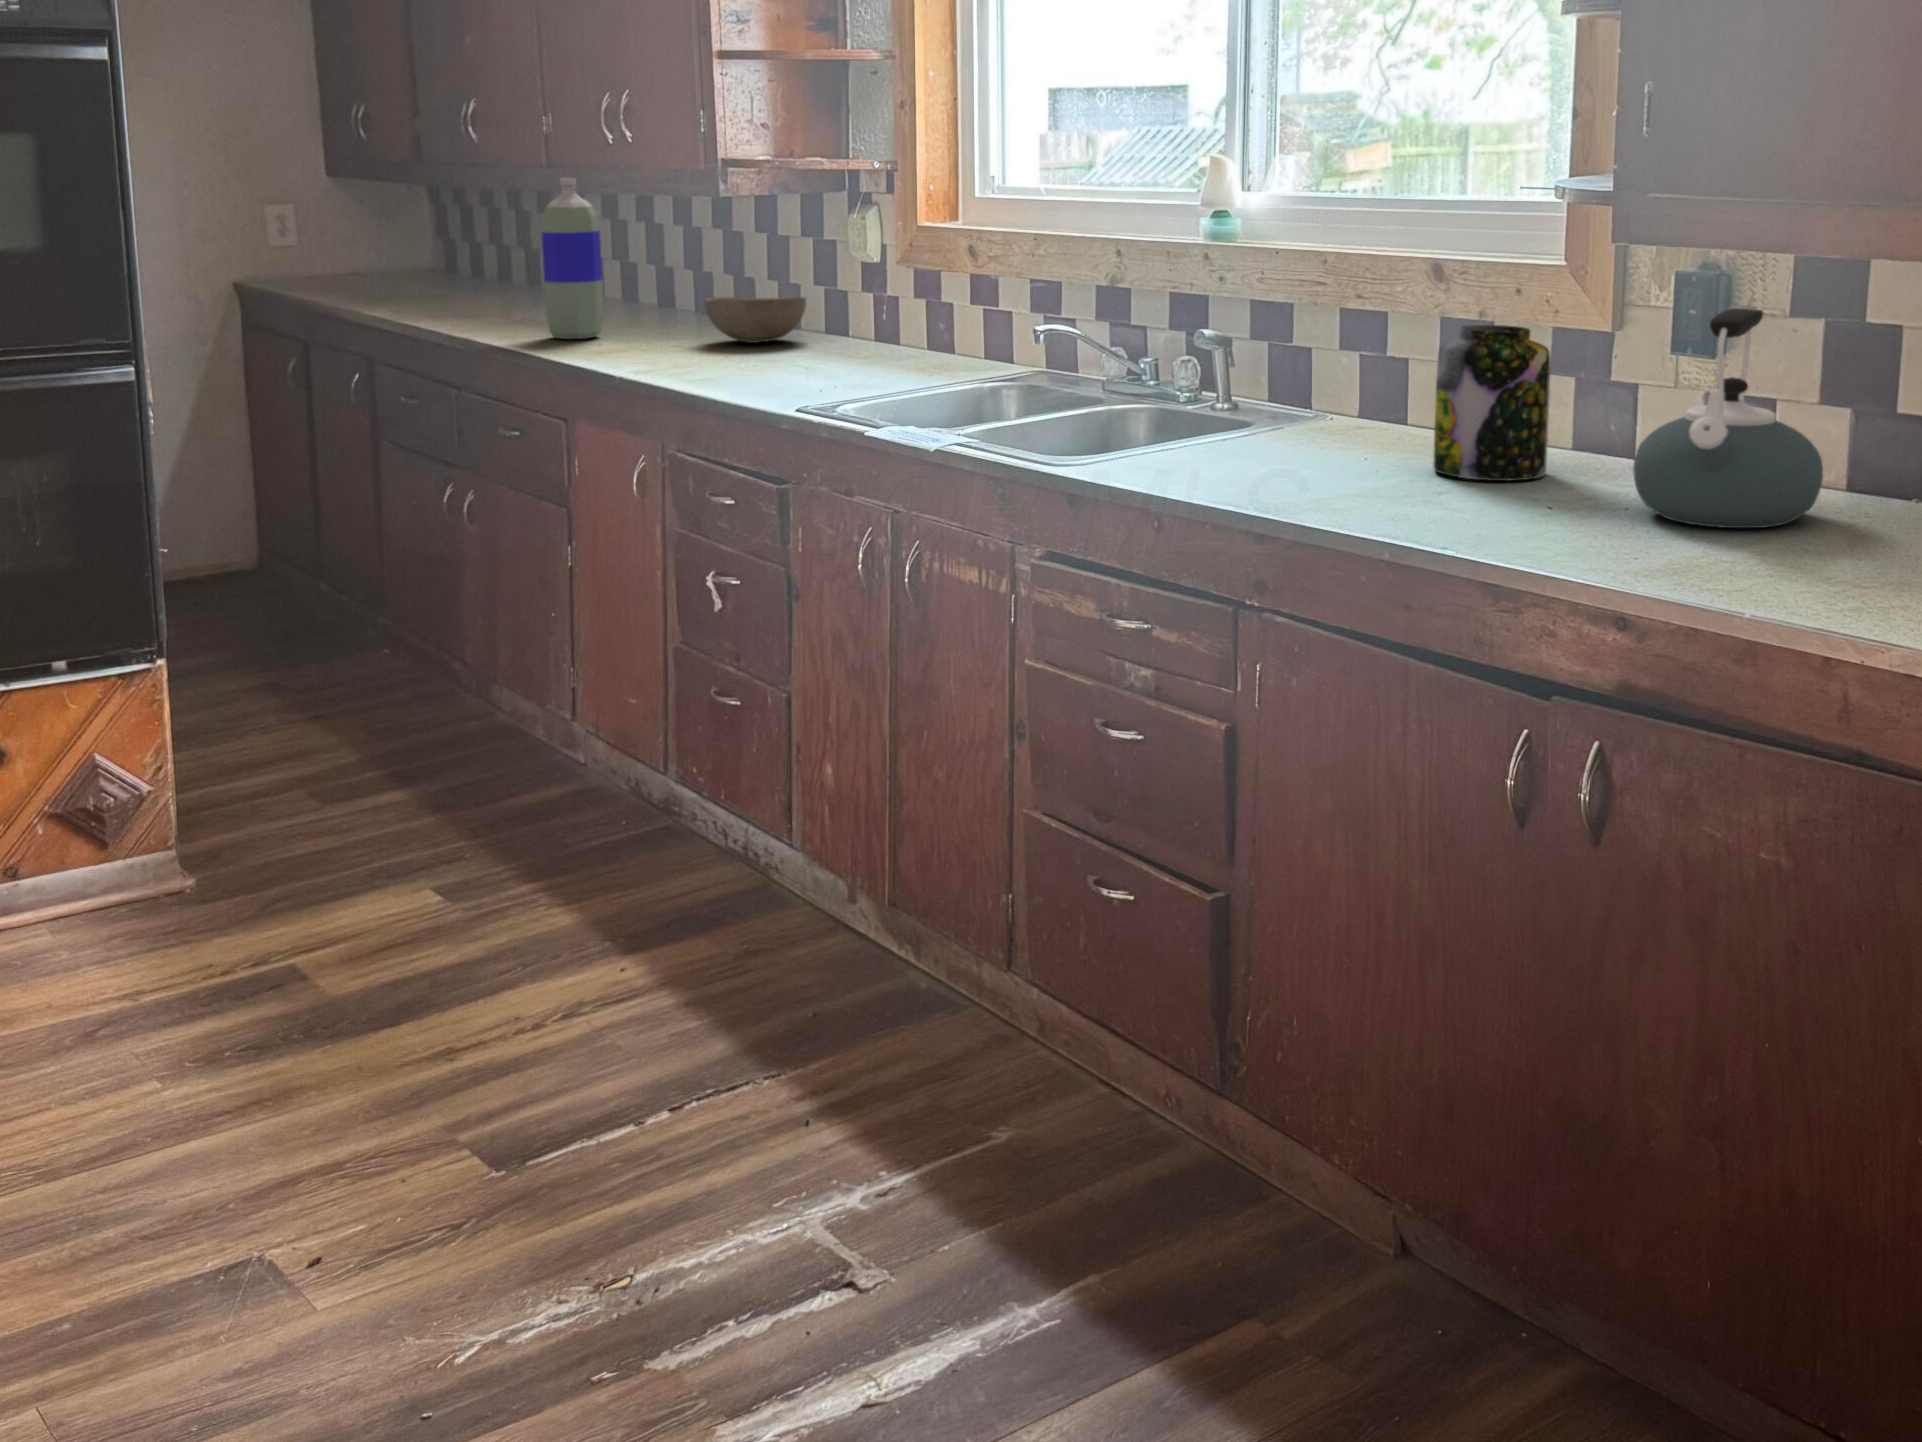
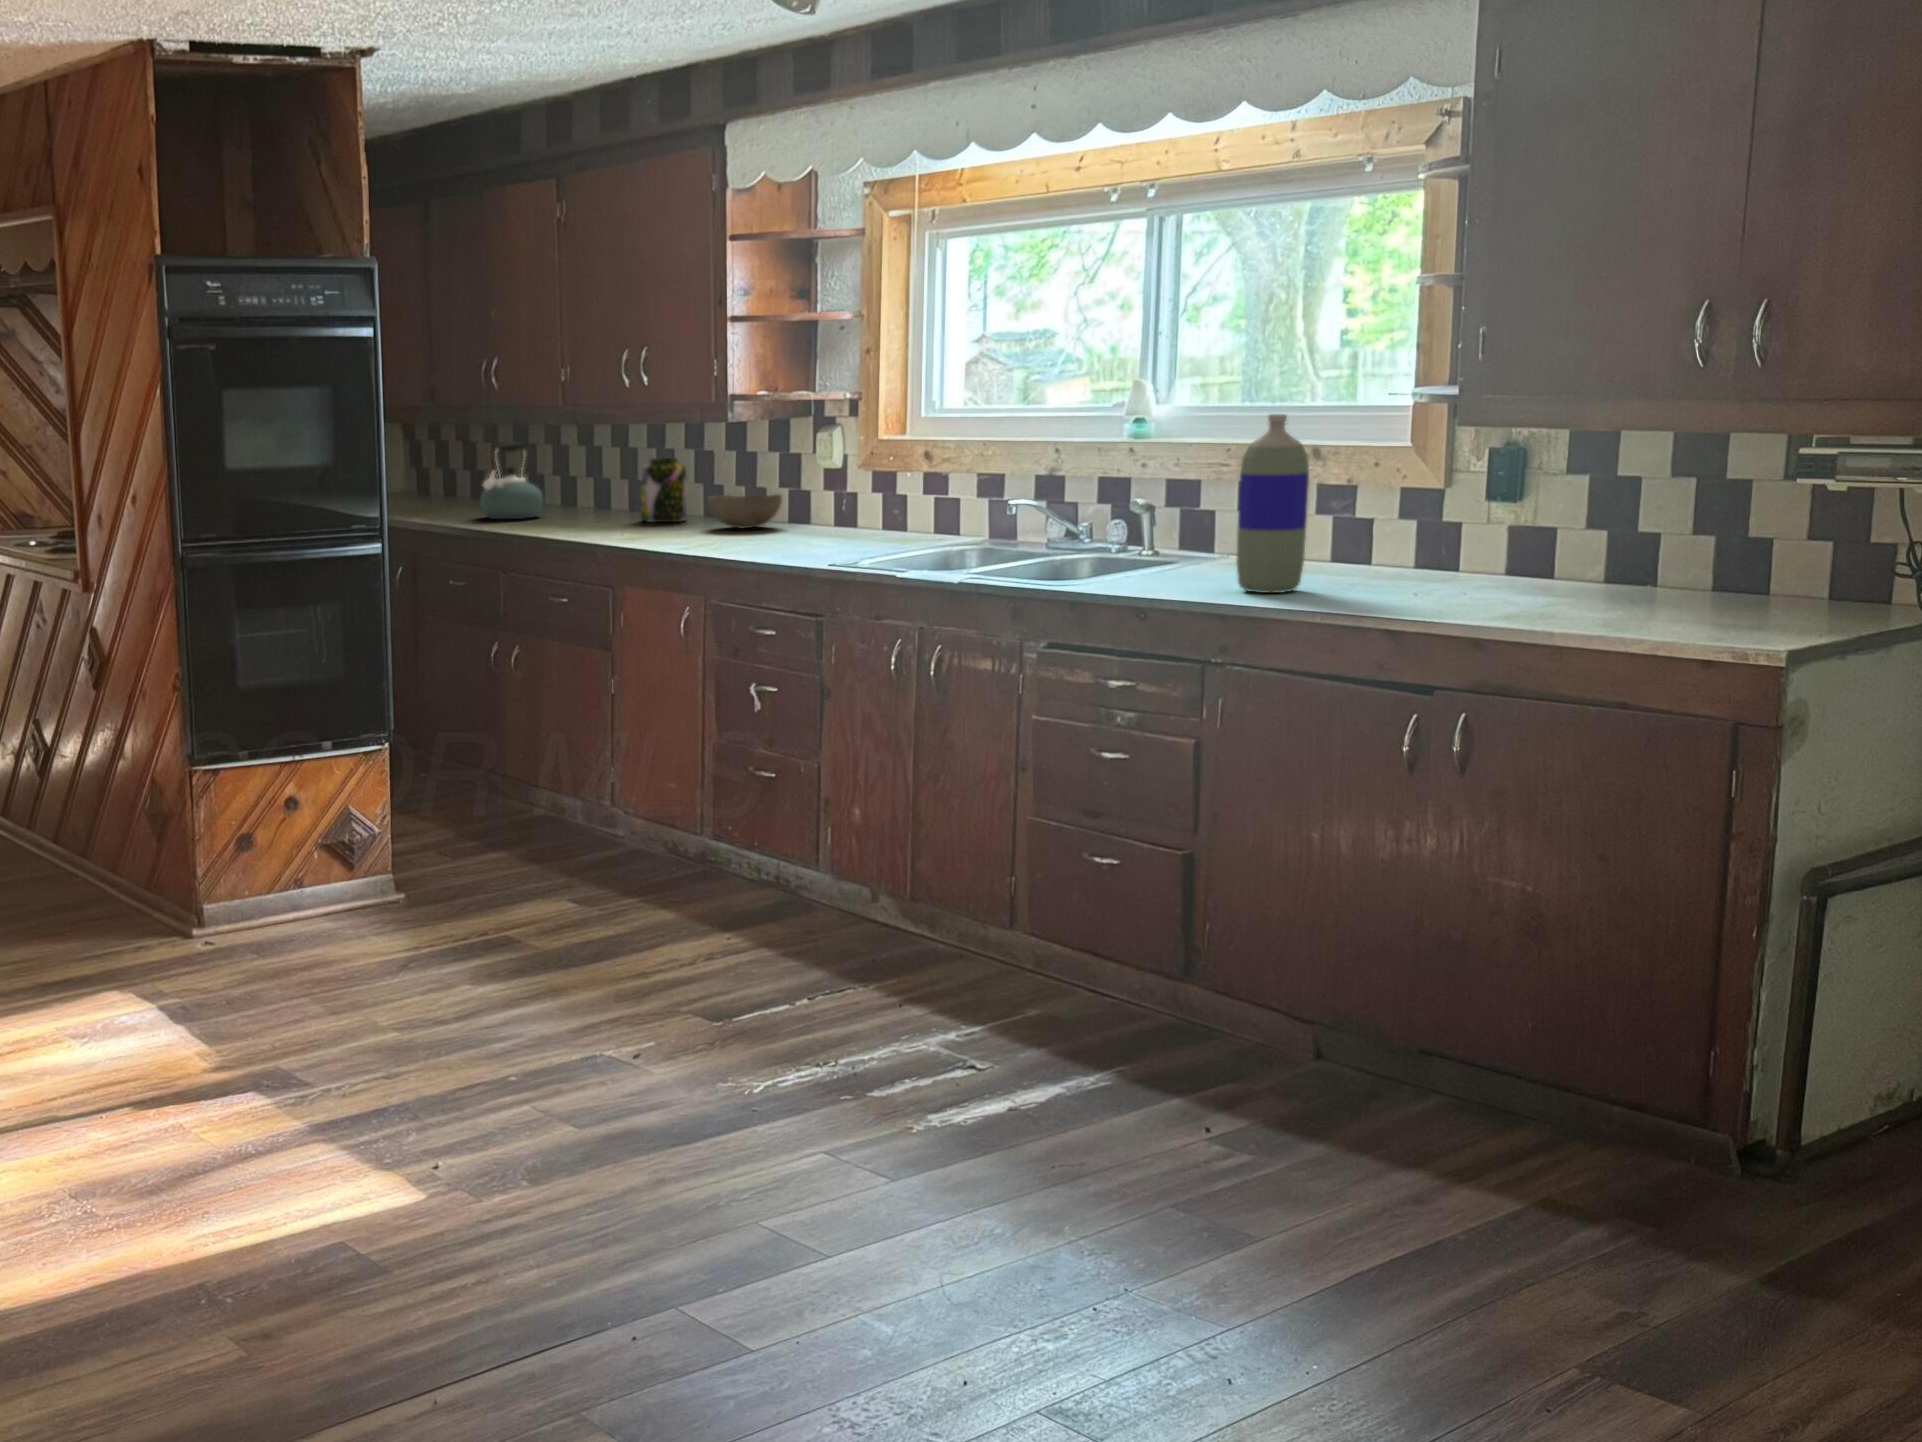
bottle: present [541,178,604,339] -> present [1236,414,1309,593]
kettle: present [1633,308,1823,528] -> present [480,443,543,519]
jar: present [1433,325,1550,481] -> present [641,458,687,522]

